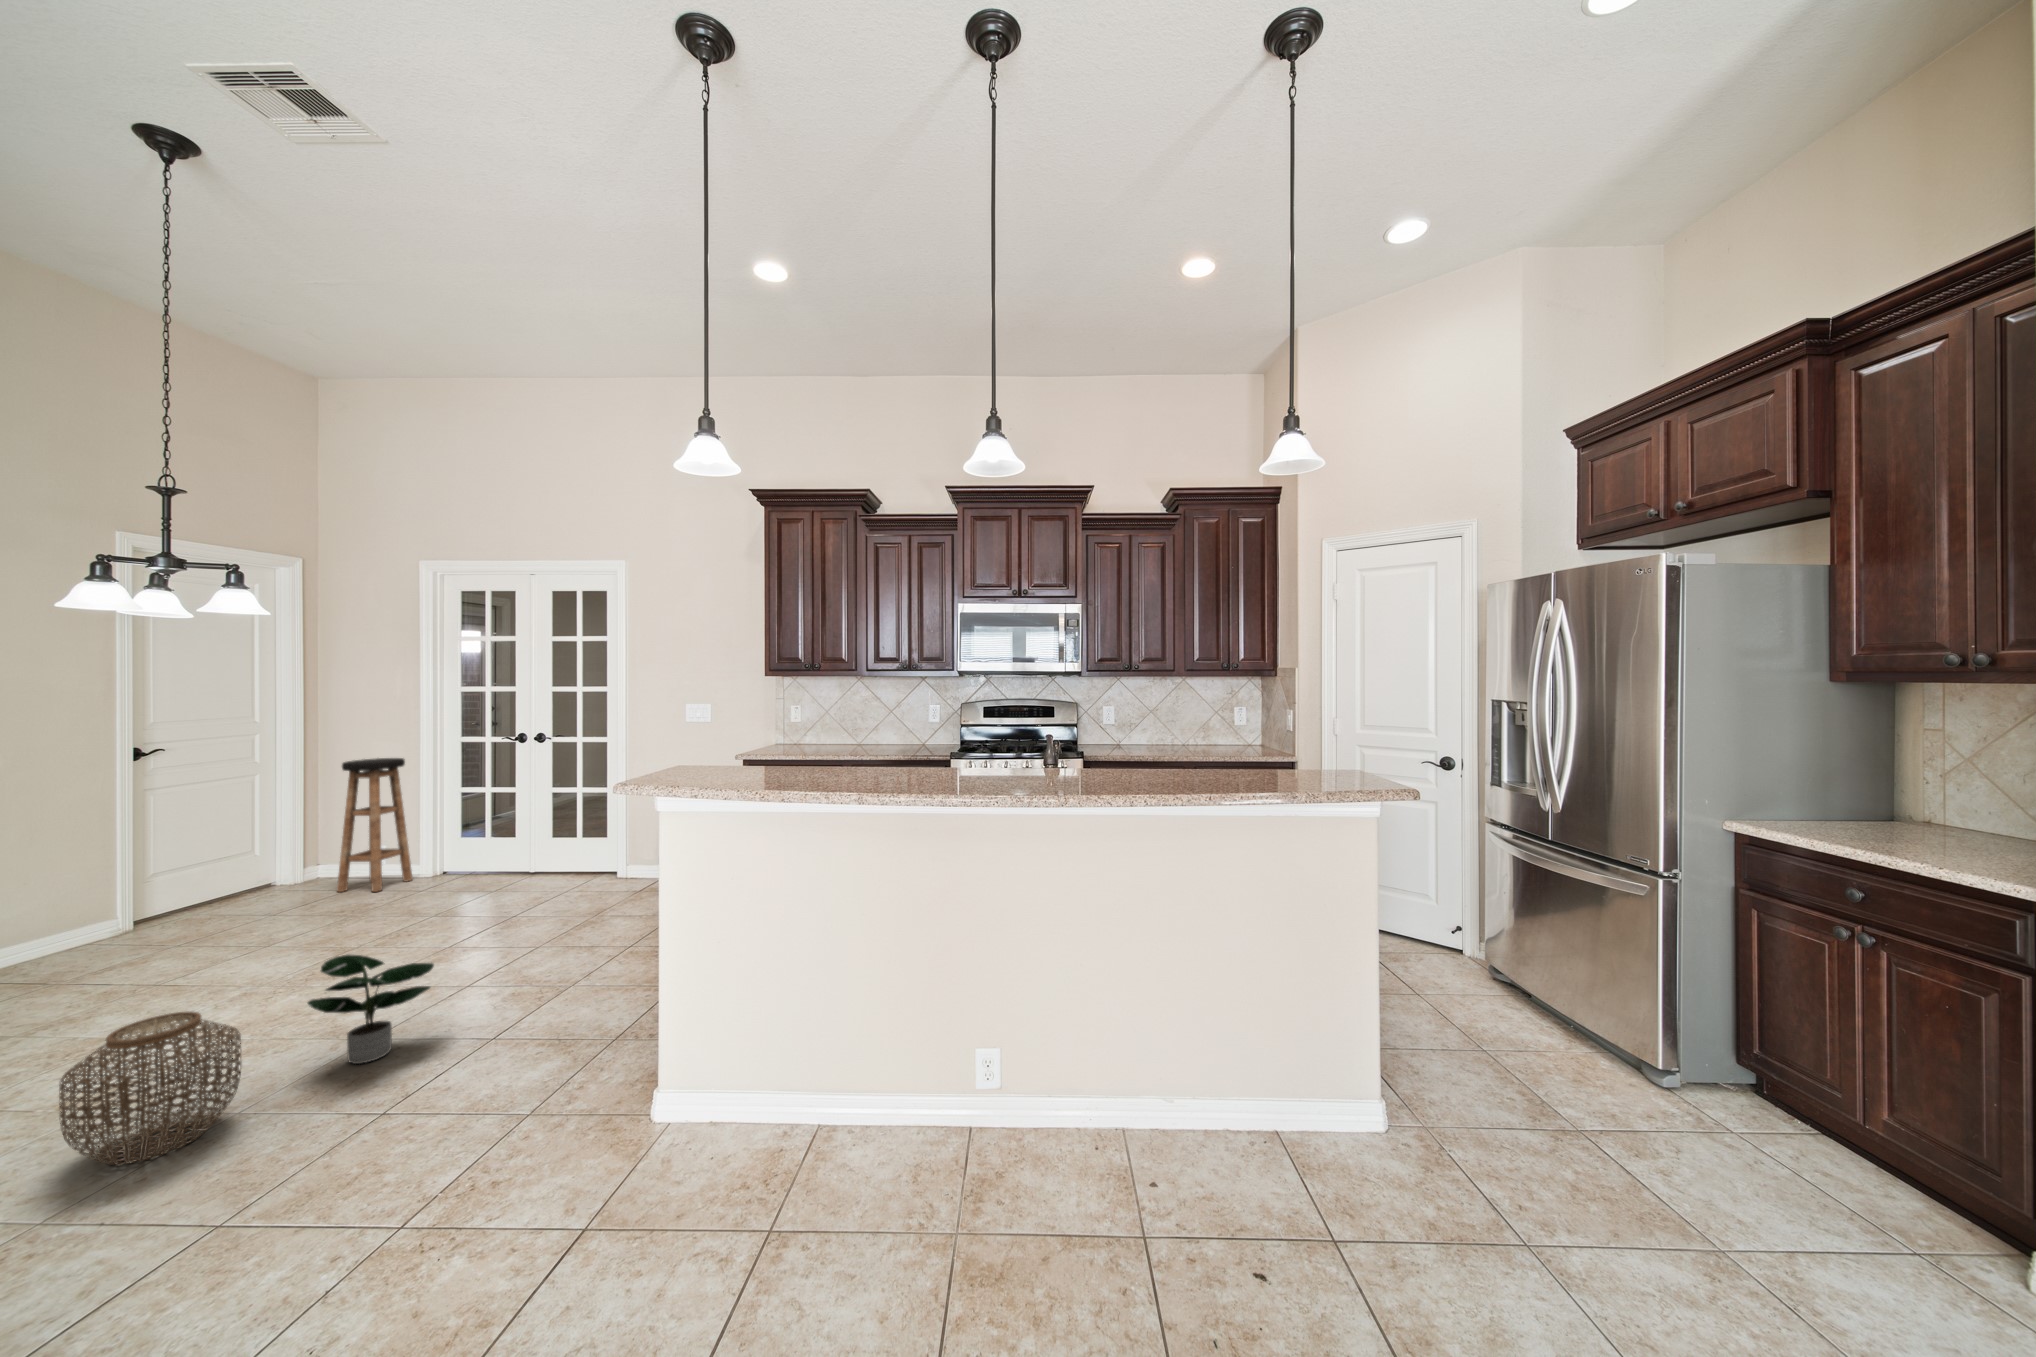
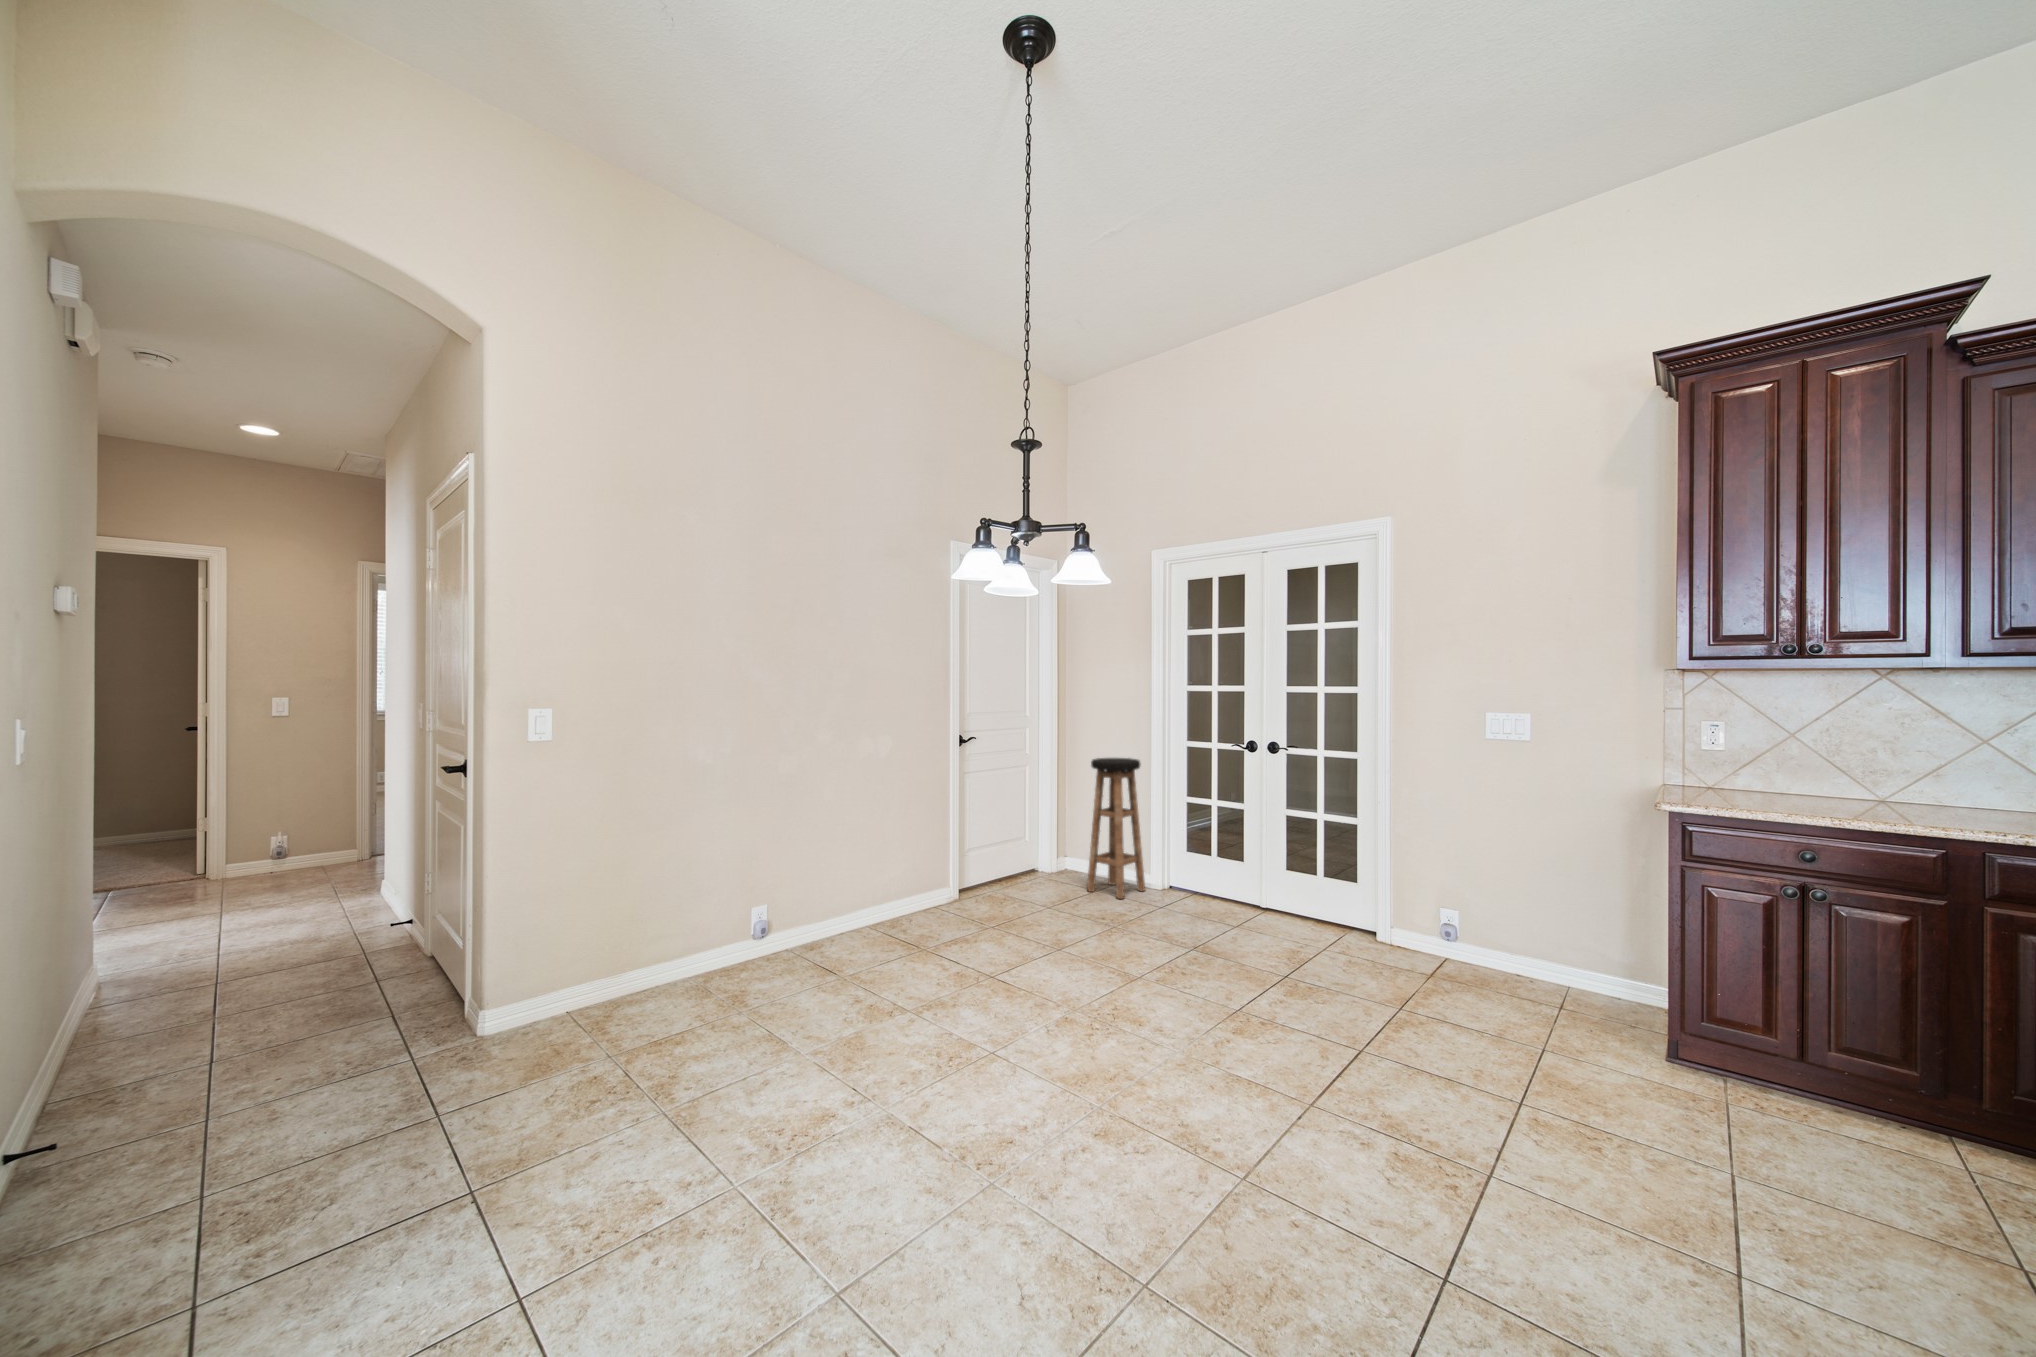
potted plant: present [308,955,434,1064] -> none [1181,1027,1313,1193]
woven basket: present [59,1011,241,1165] -> none [1003,1076,1146,1270]

